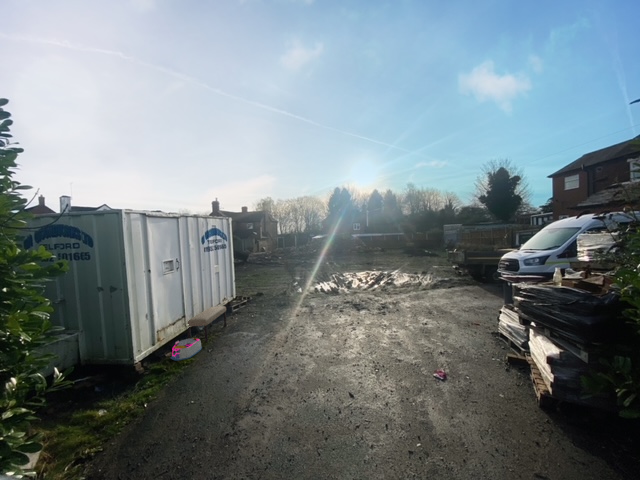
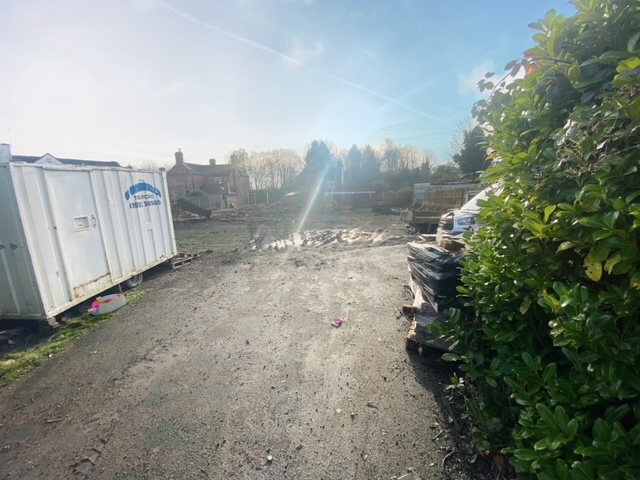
bench: present [187,306,227,342] -> none [110,264,161,299]

